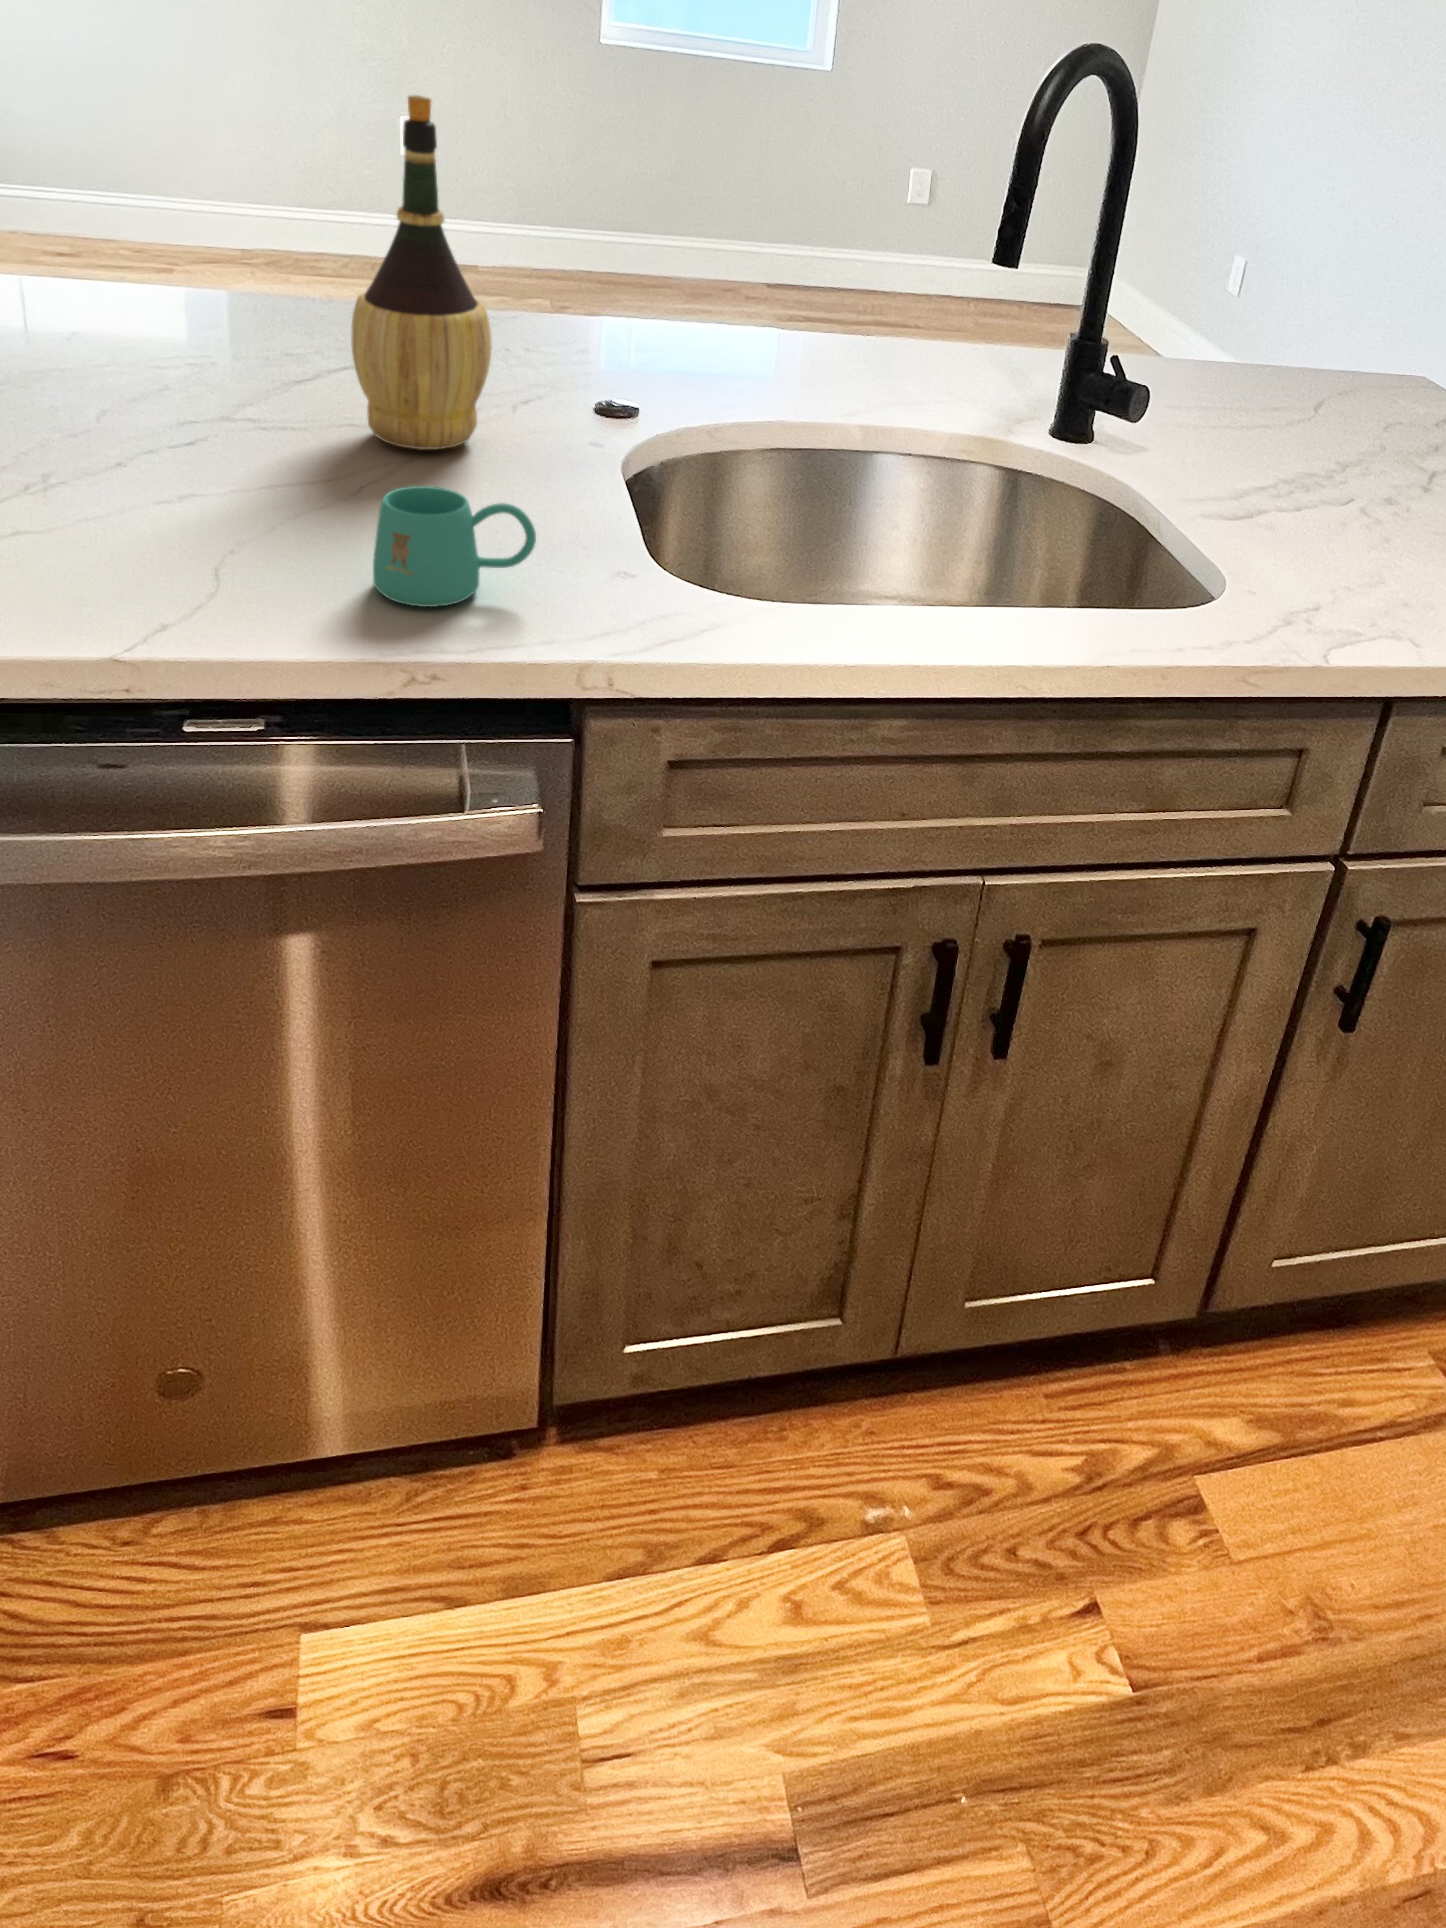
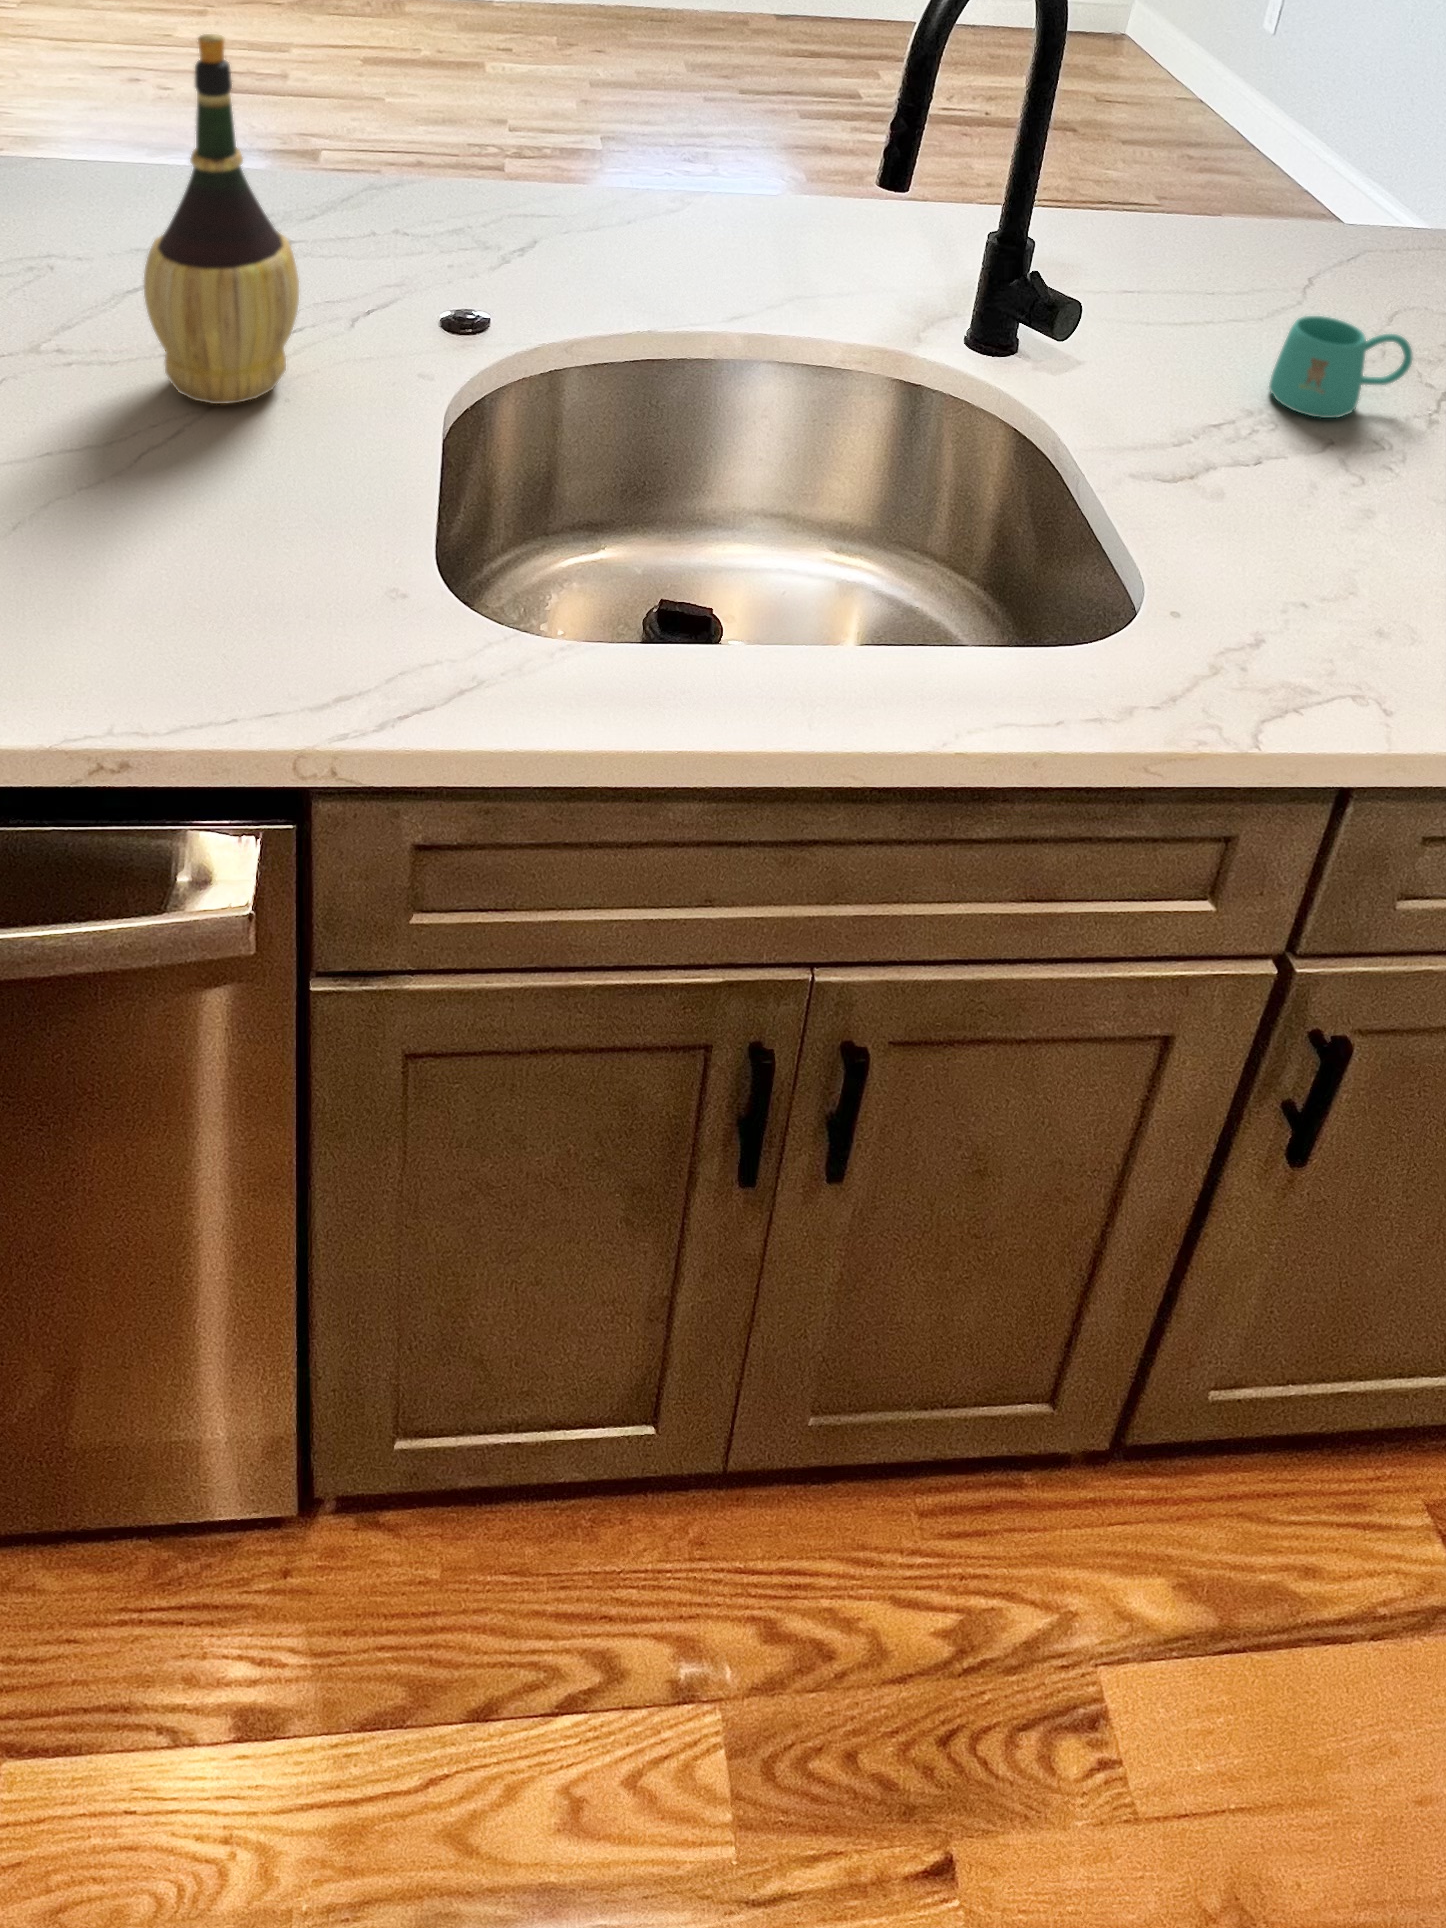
mug: present [373,486,536,607] -> present [1269,316,1412,418]

